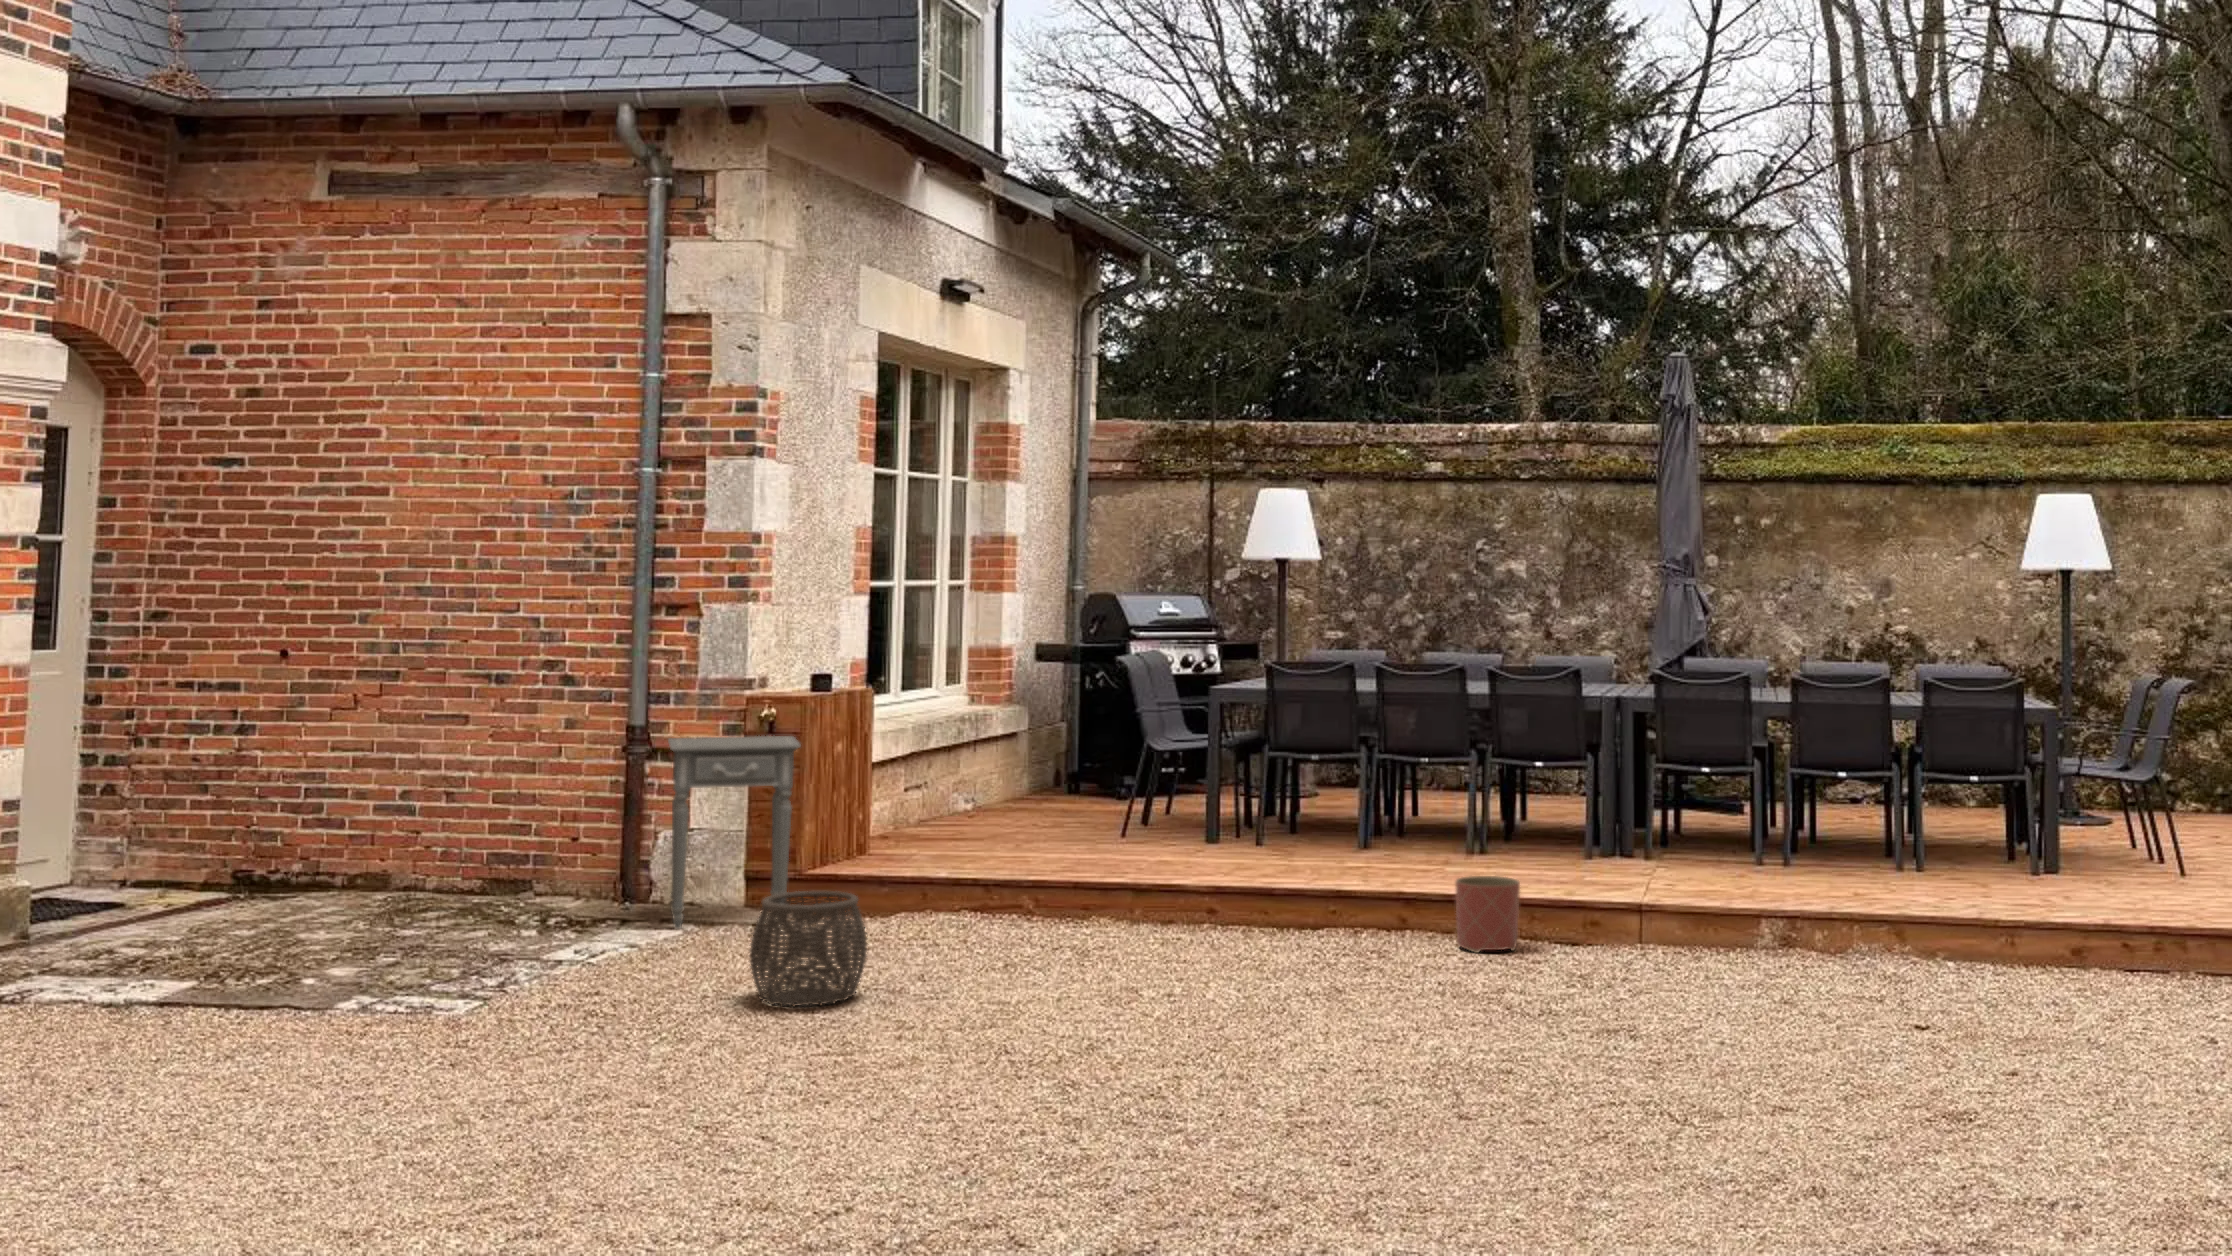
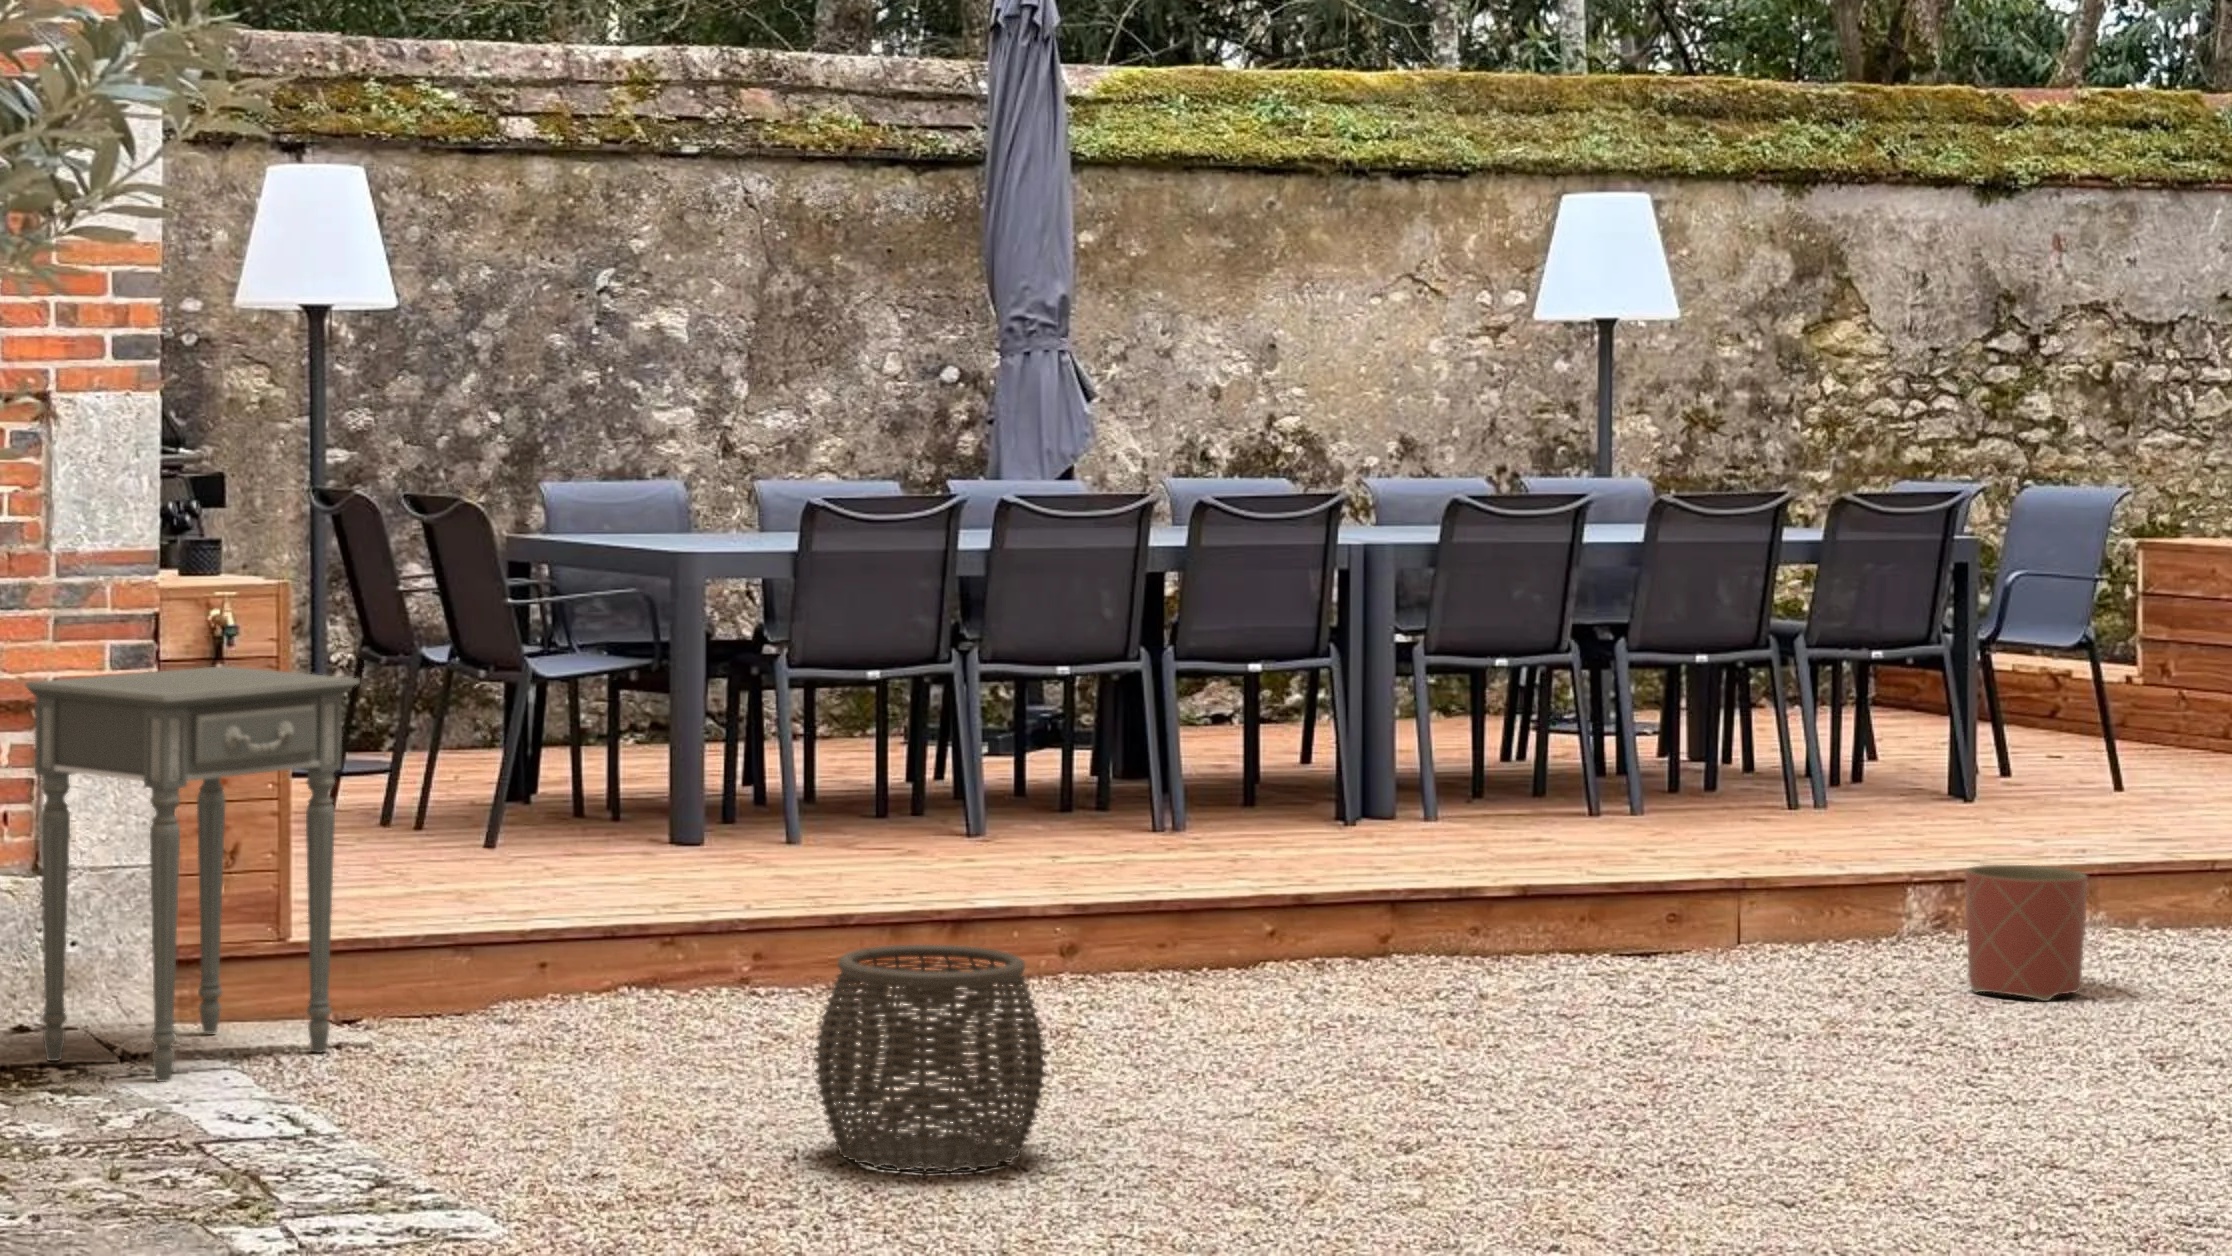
planter: present [1455,876,1520,953] -> present [1965,865,2088,1001]

